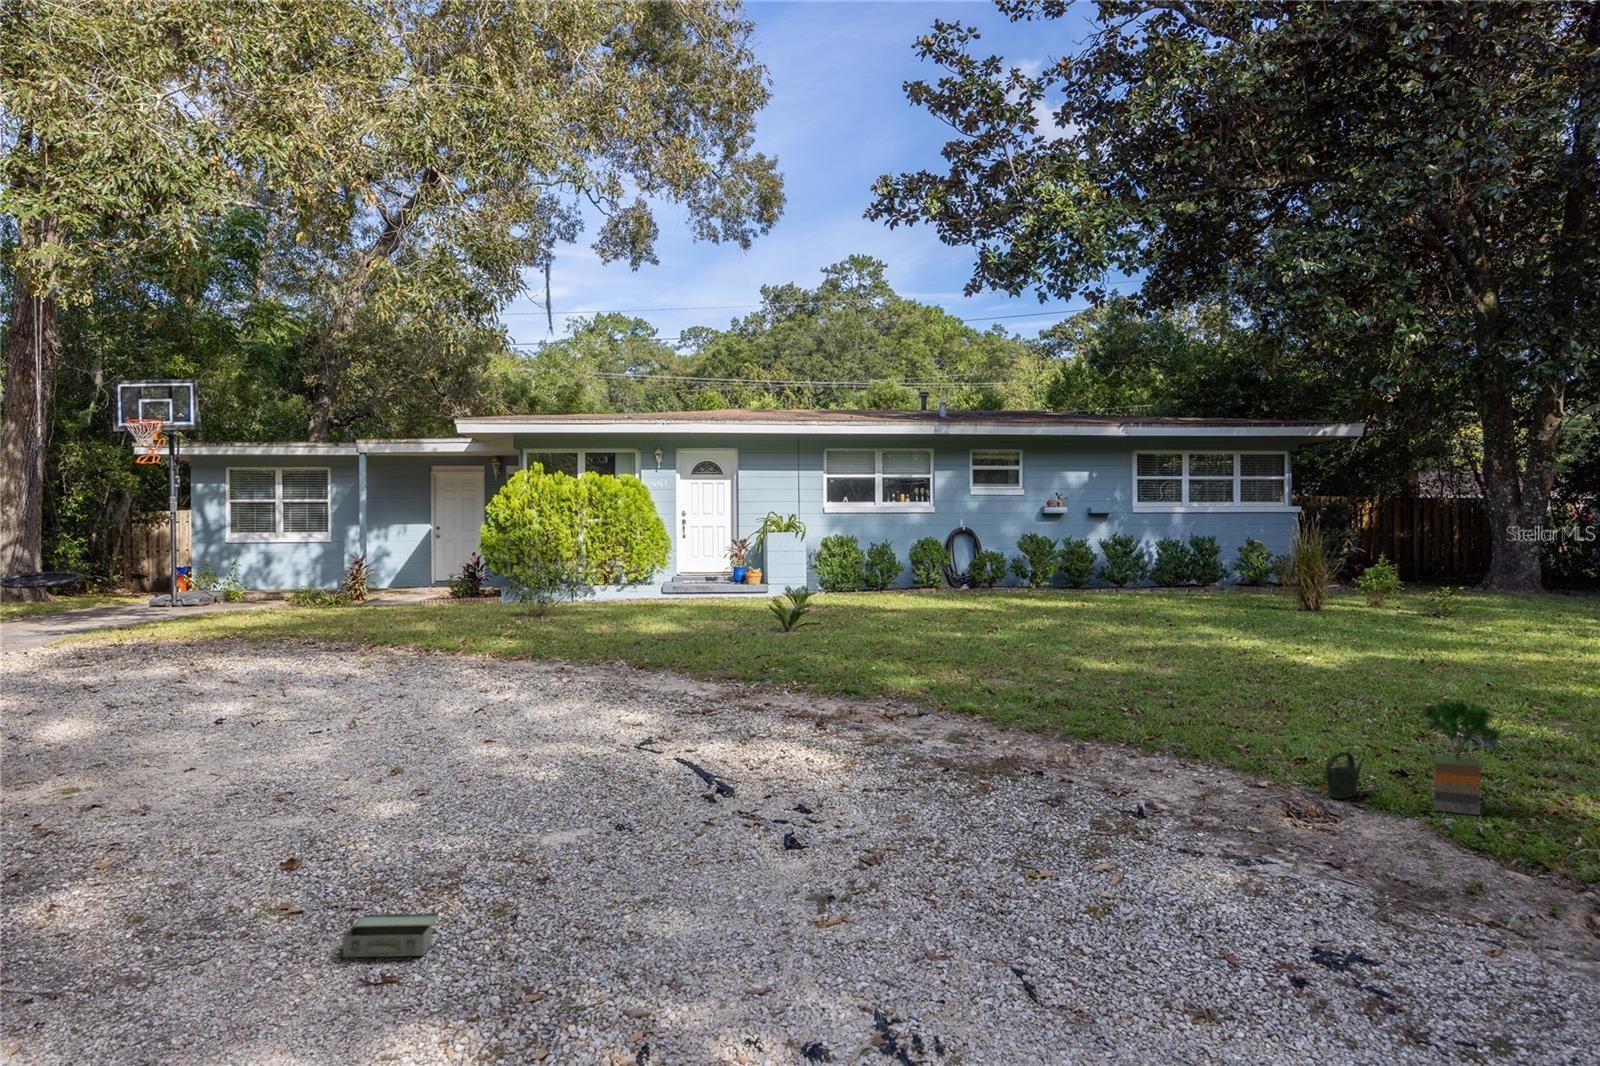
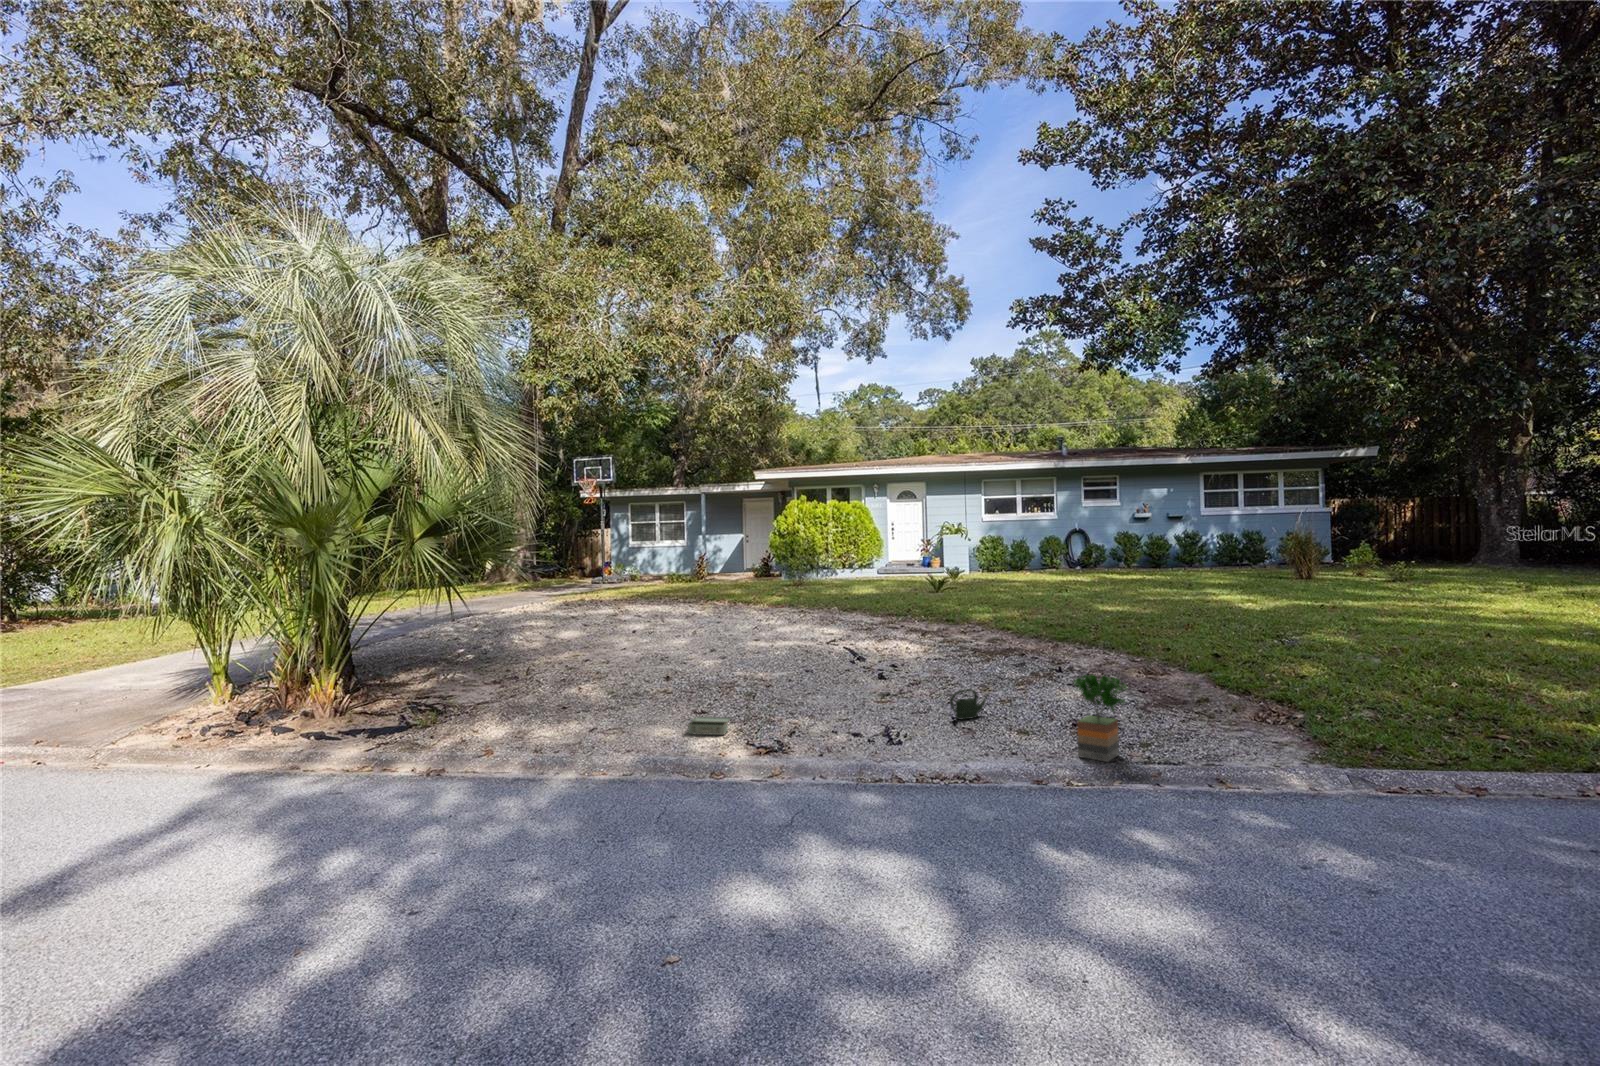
potted tree: present [1422,701,1502,815] -> present [1074,675,1128,762]
watering can: present [1325,752,1365,799] -> present [950,689,989,719]

